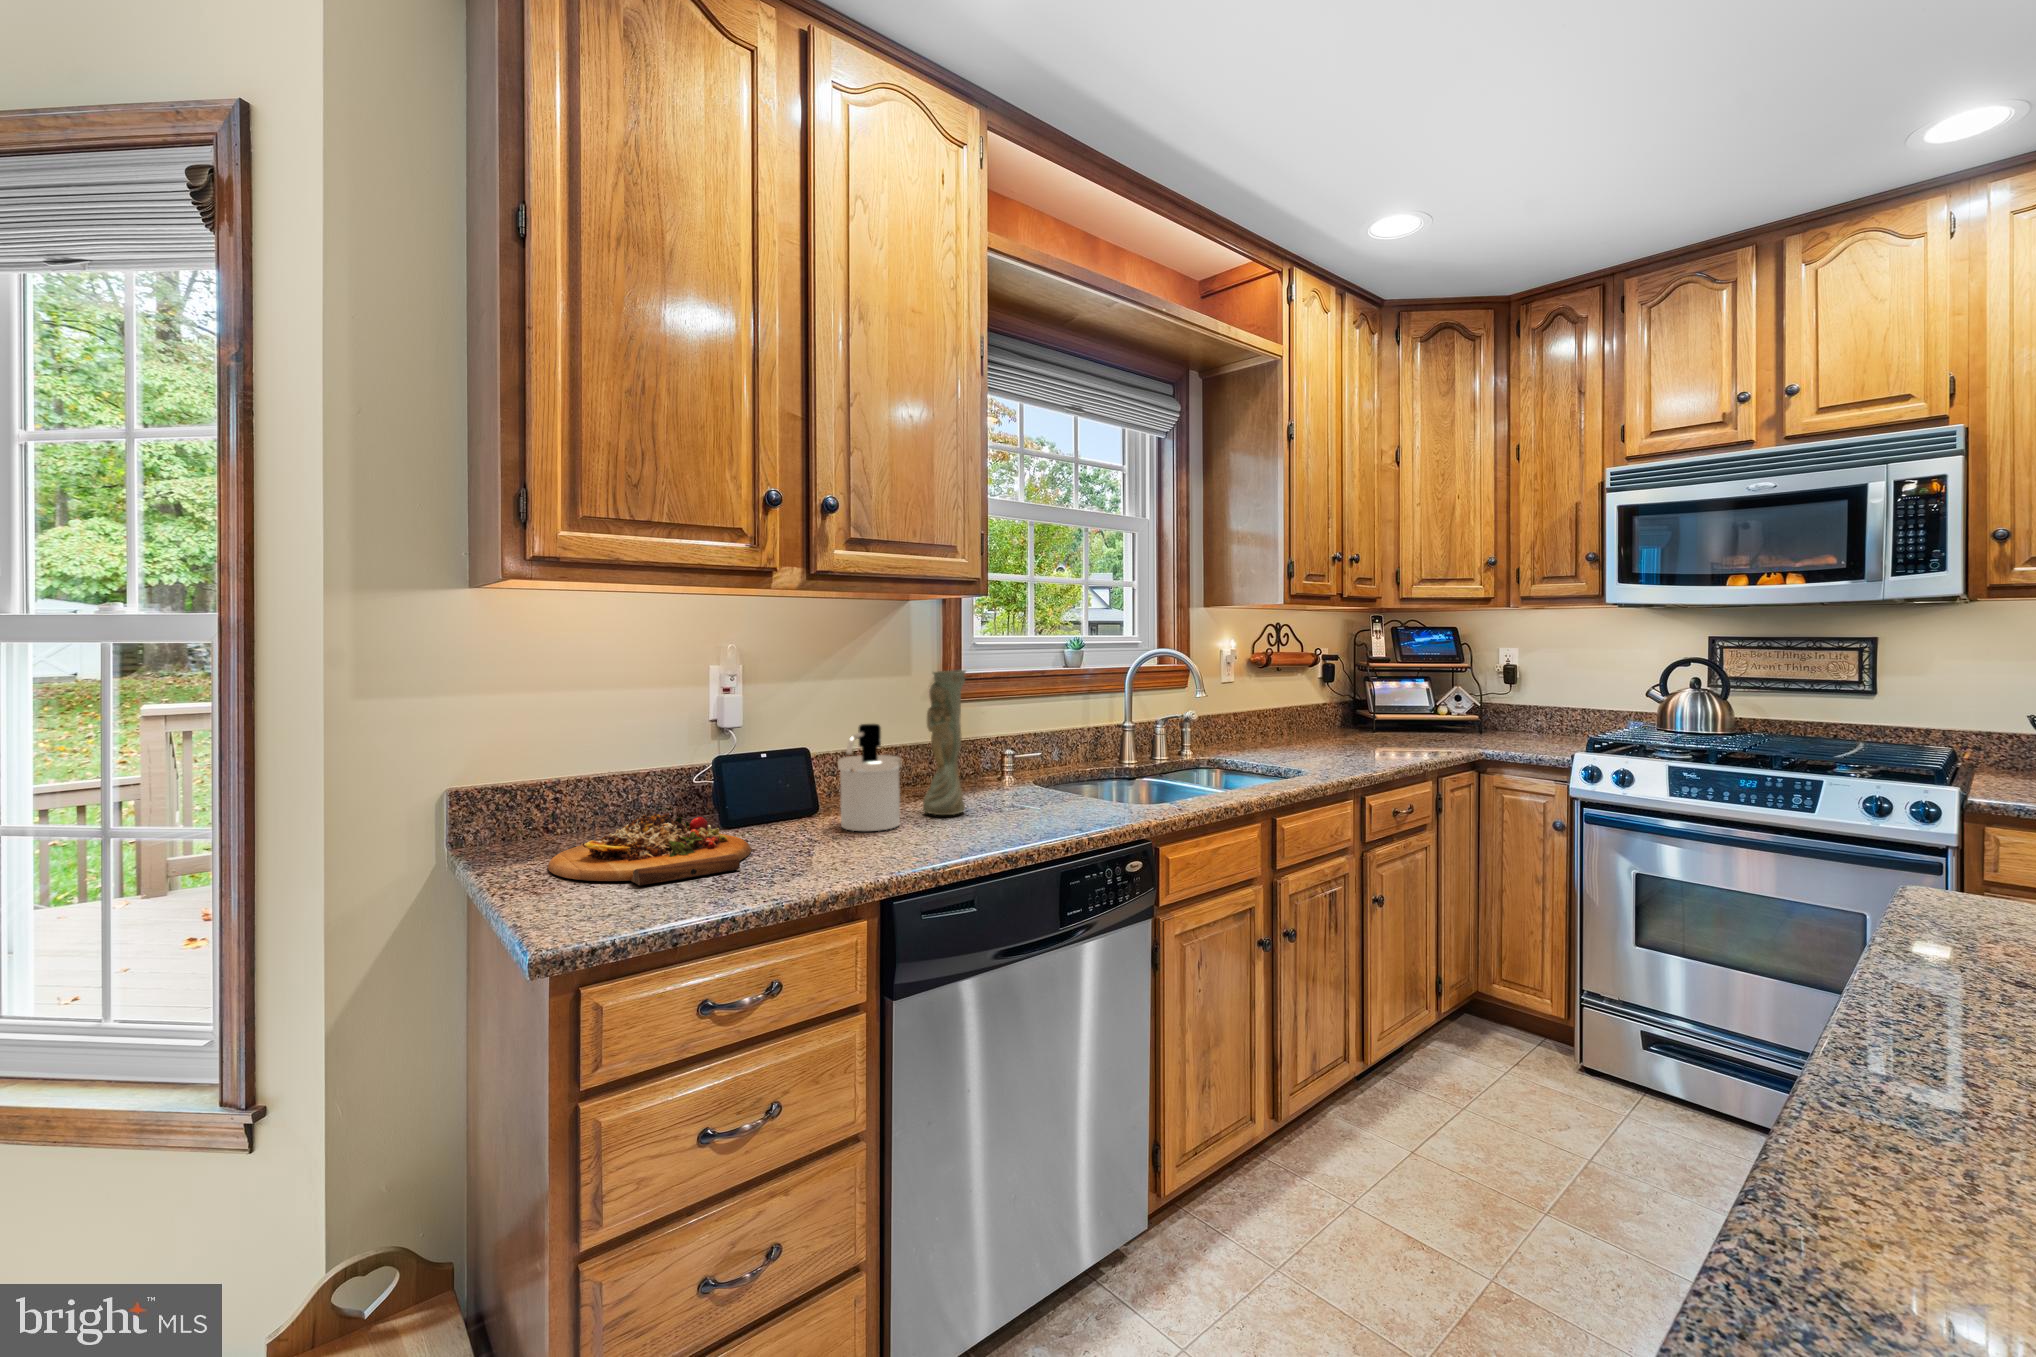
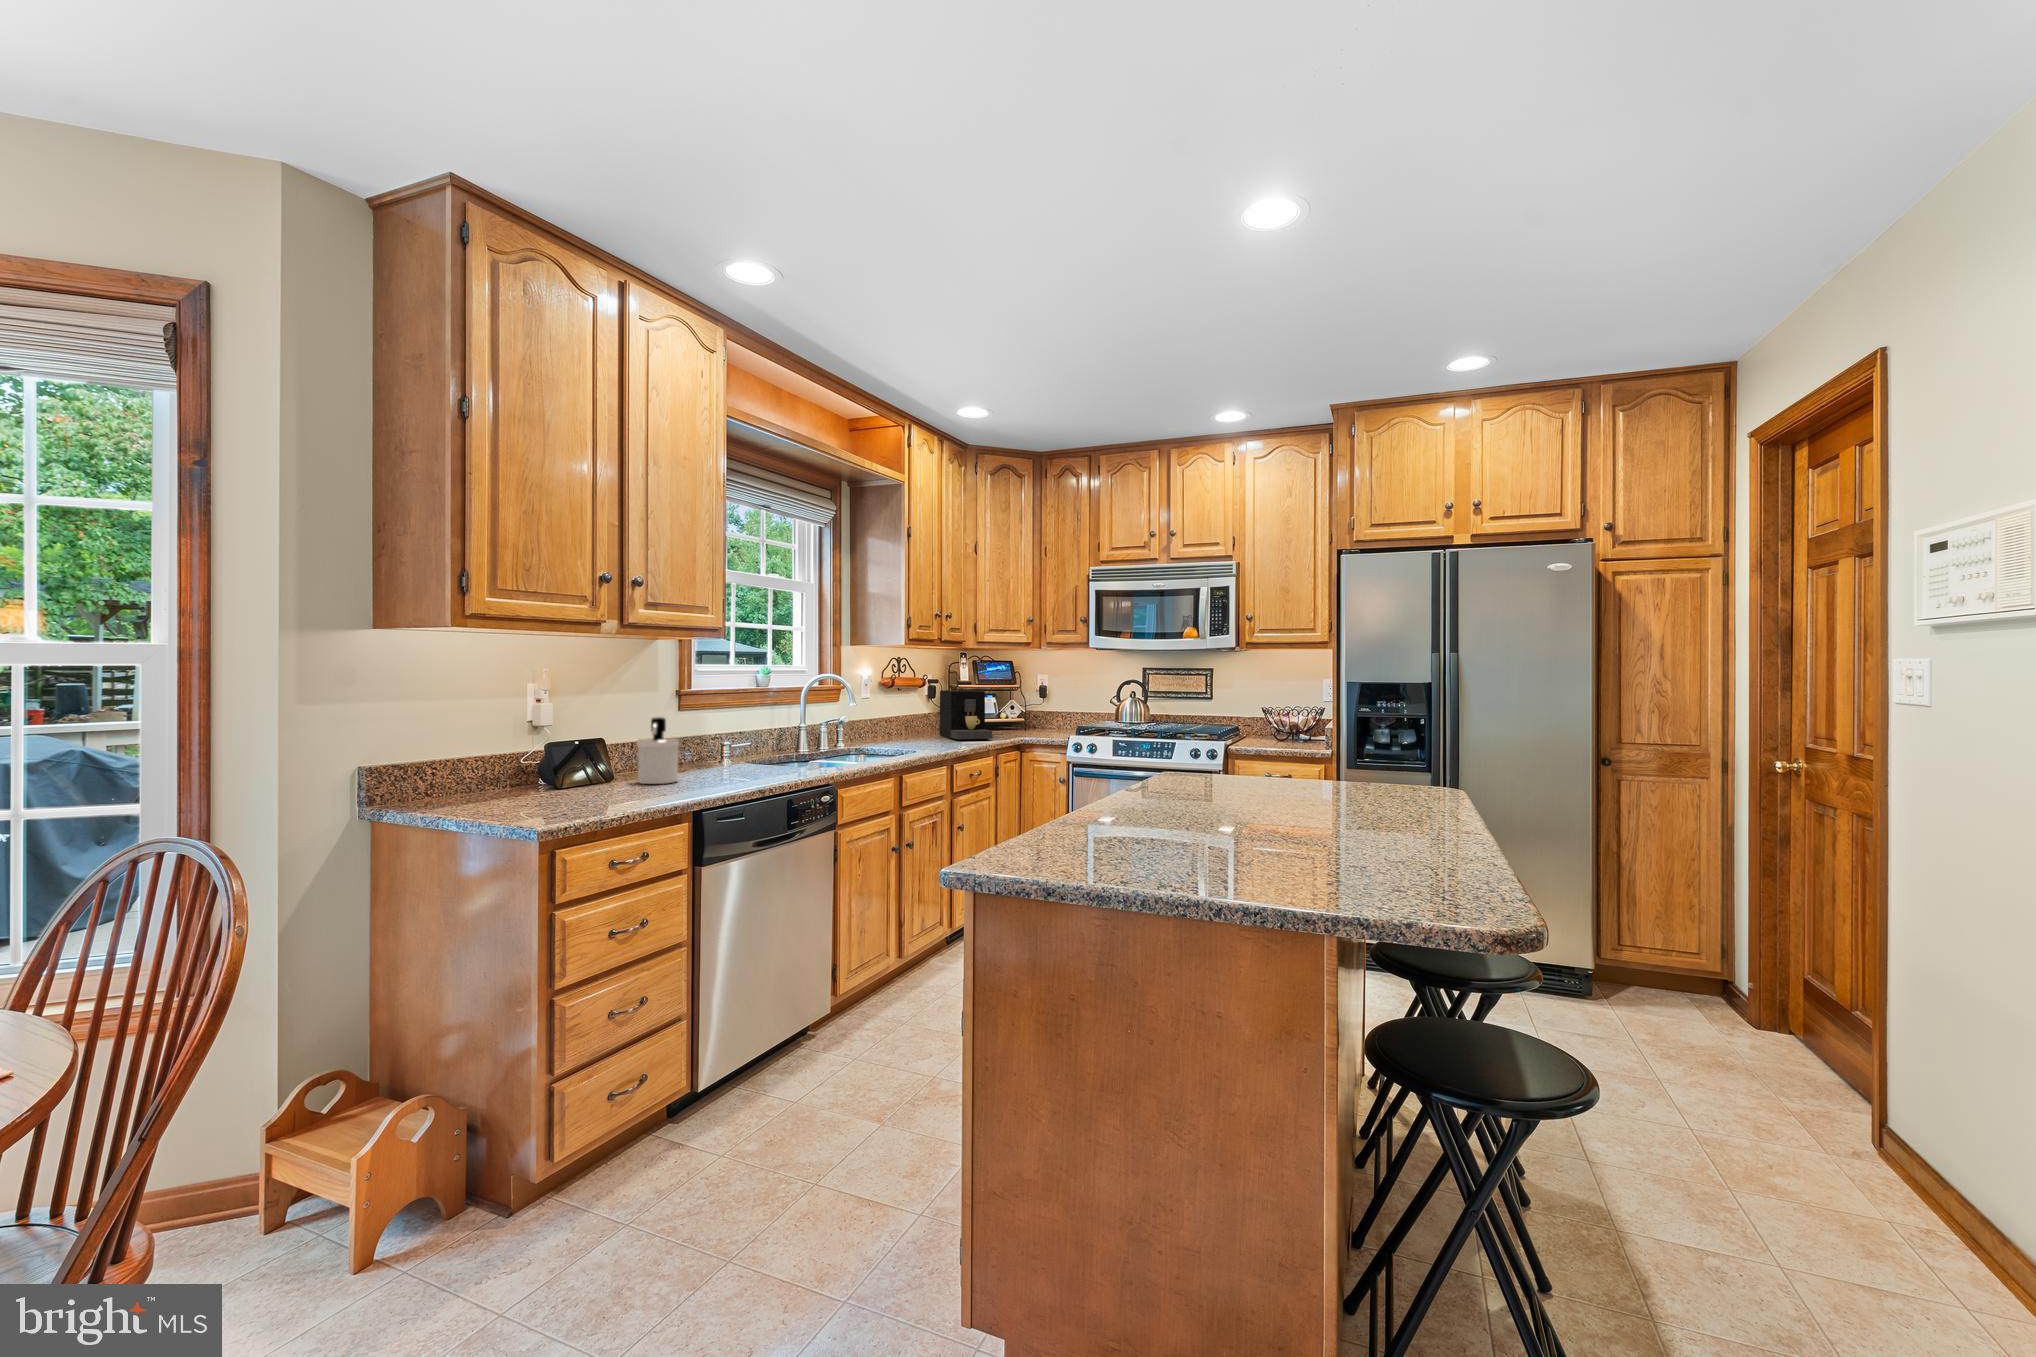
vase: present [923,670,966,815] -> none [686,684,716,776]
coffee maker: none [1342,674,1430,751] -> present [940,690,992,739]
cutting board: present [548,813,752,885] -> none [462,772,603,808]

